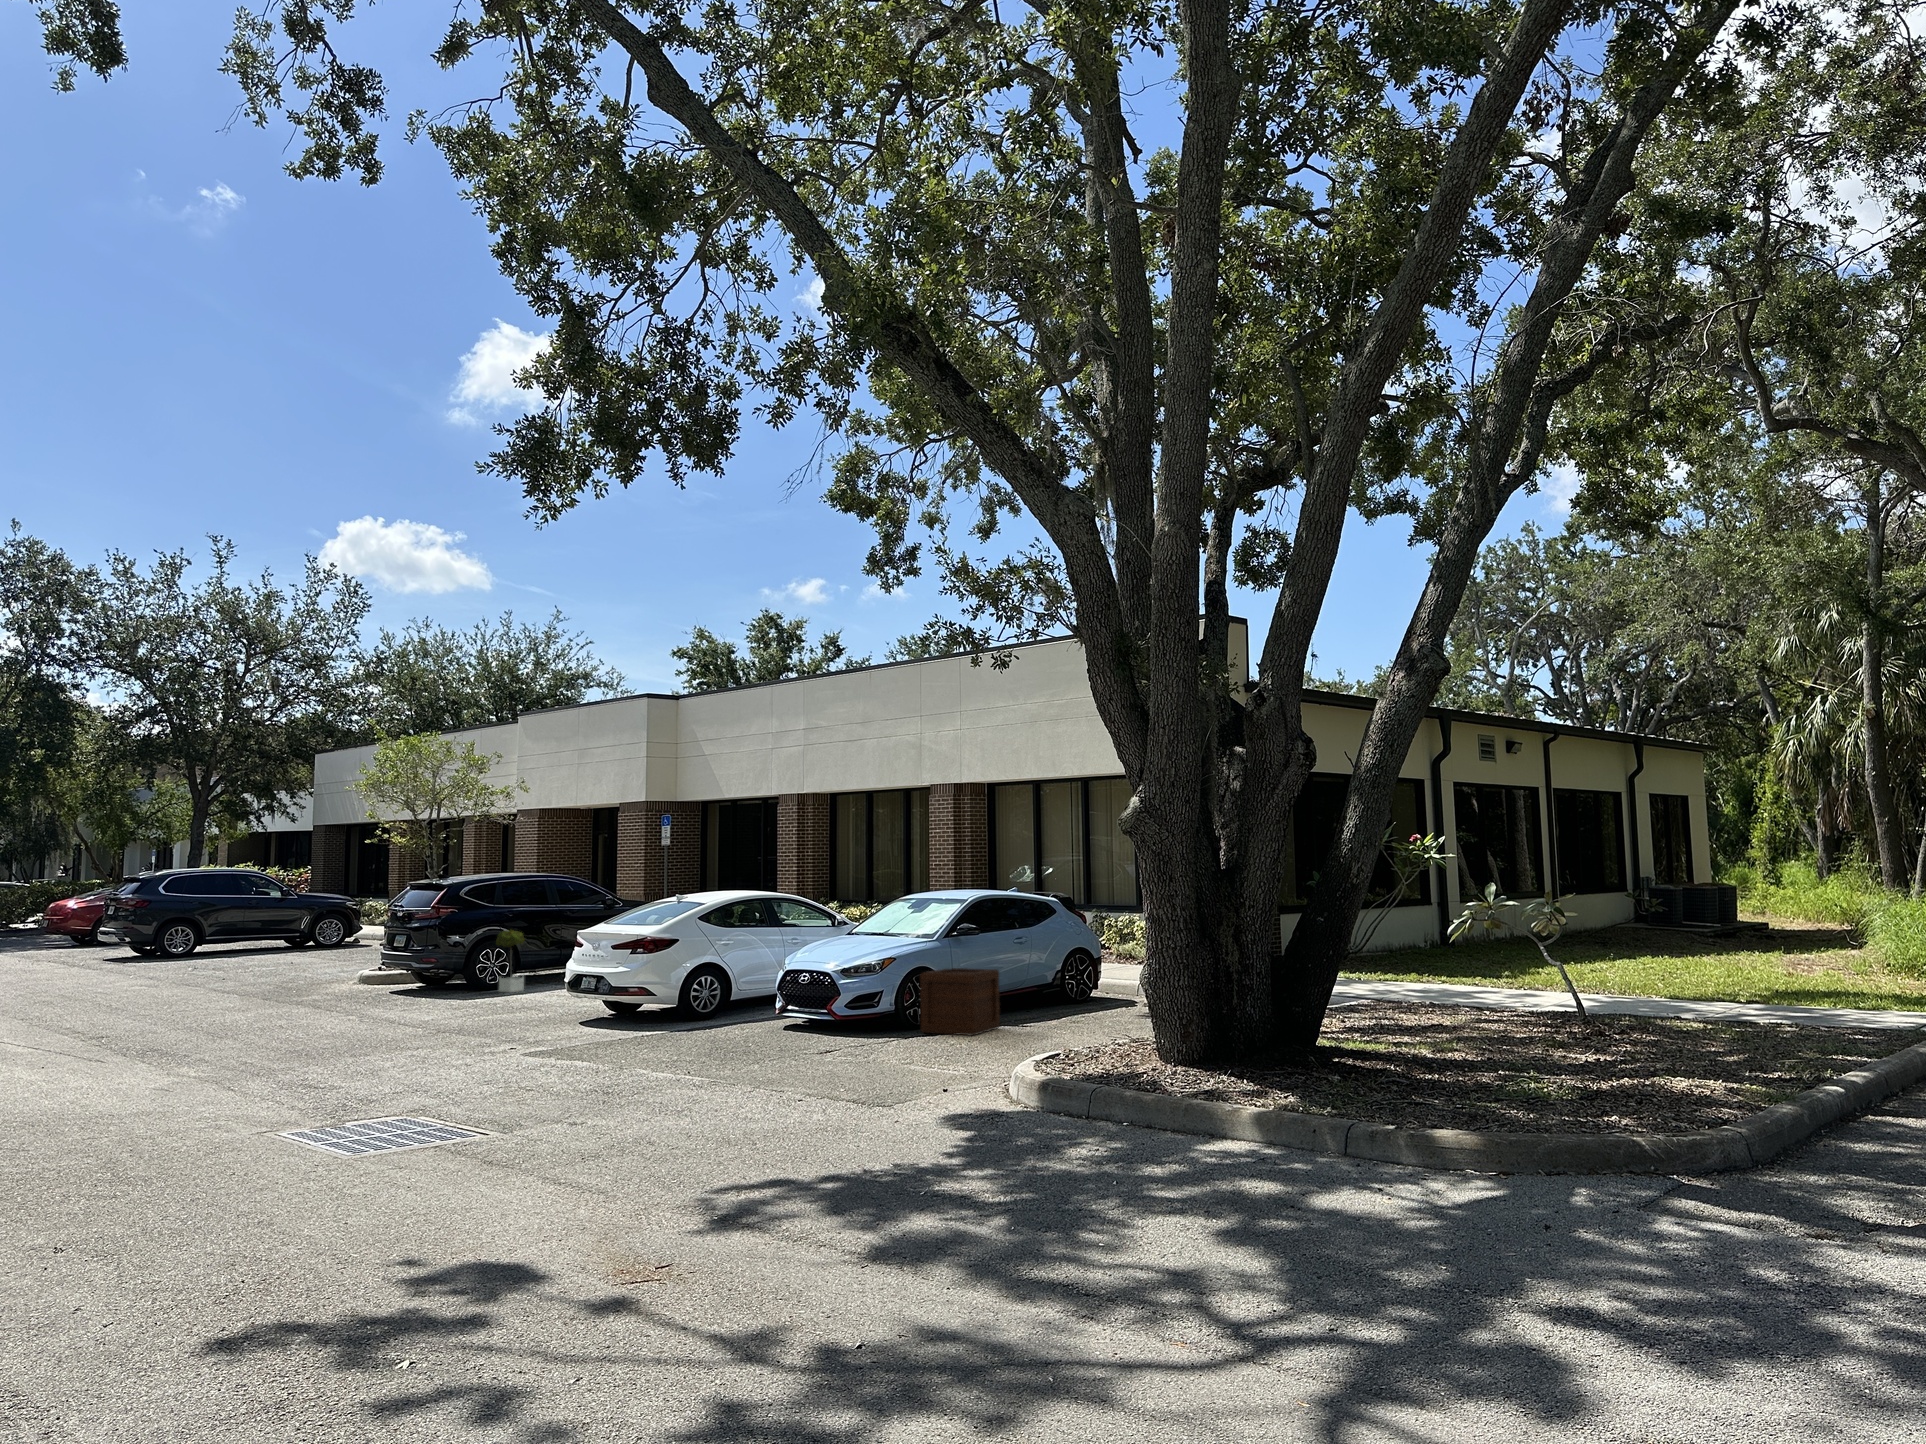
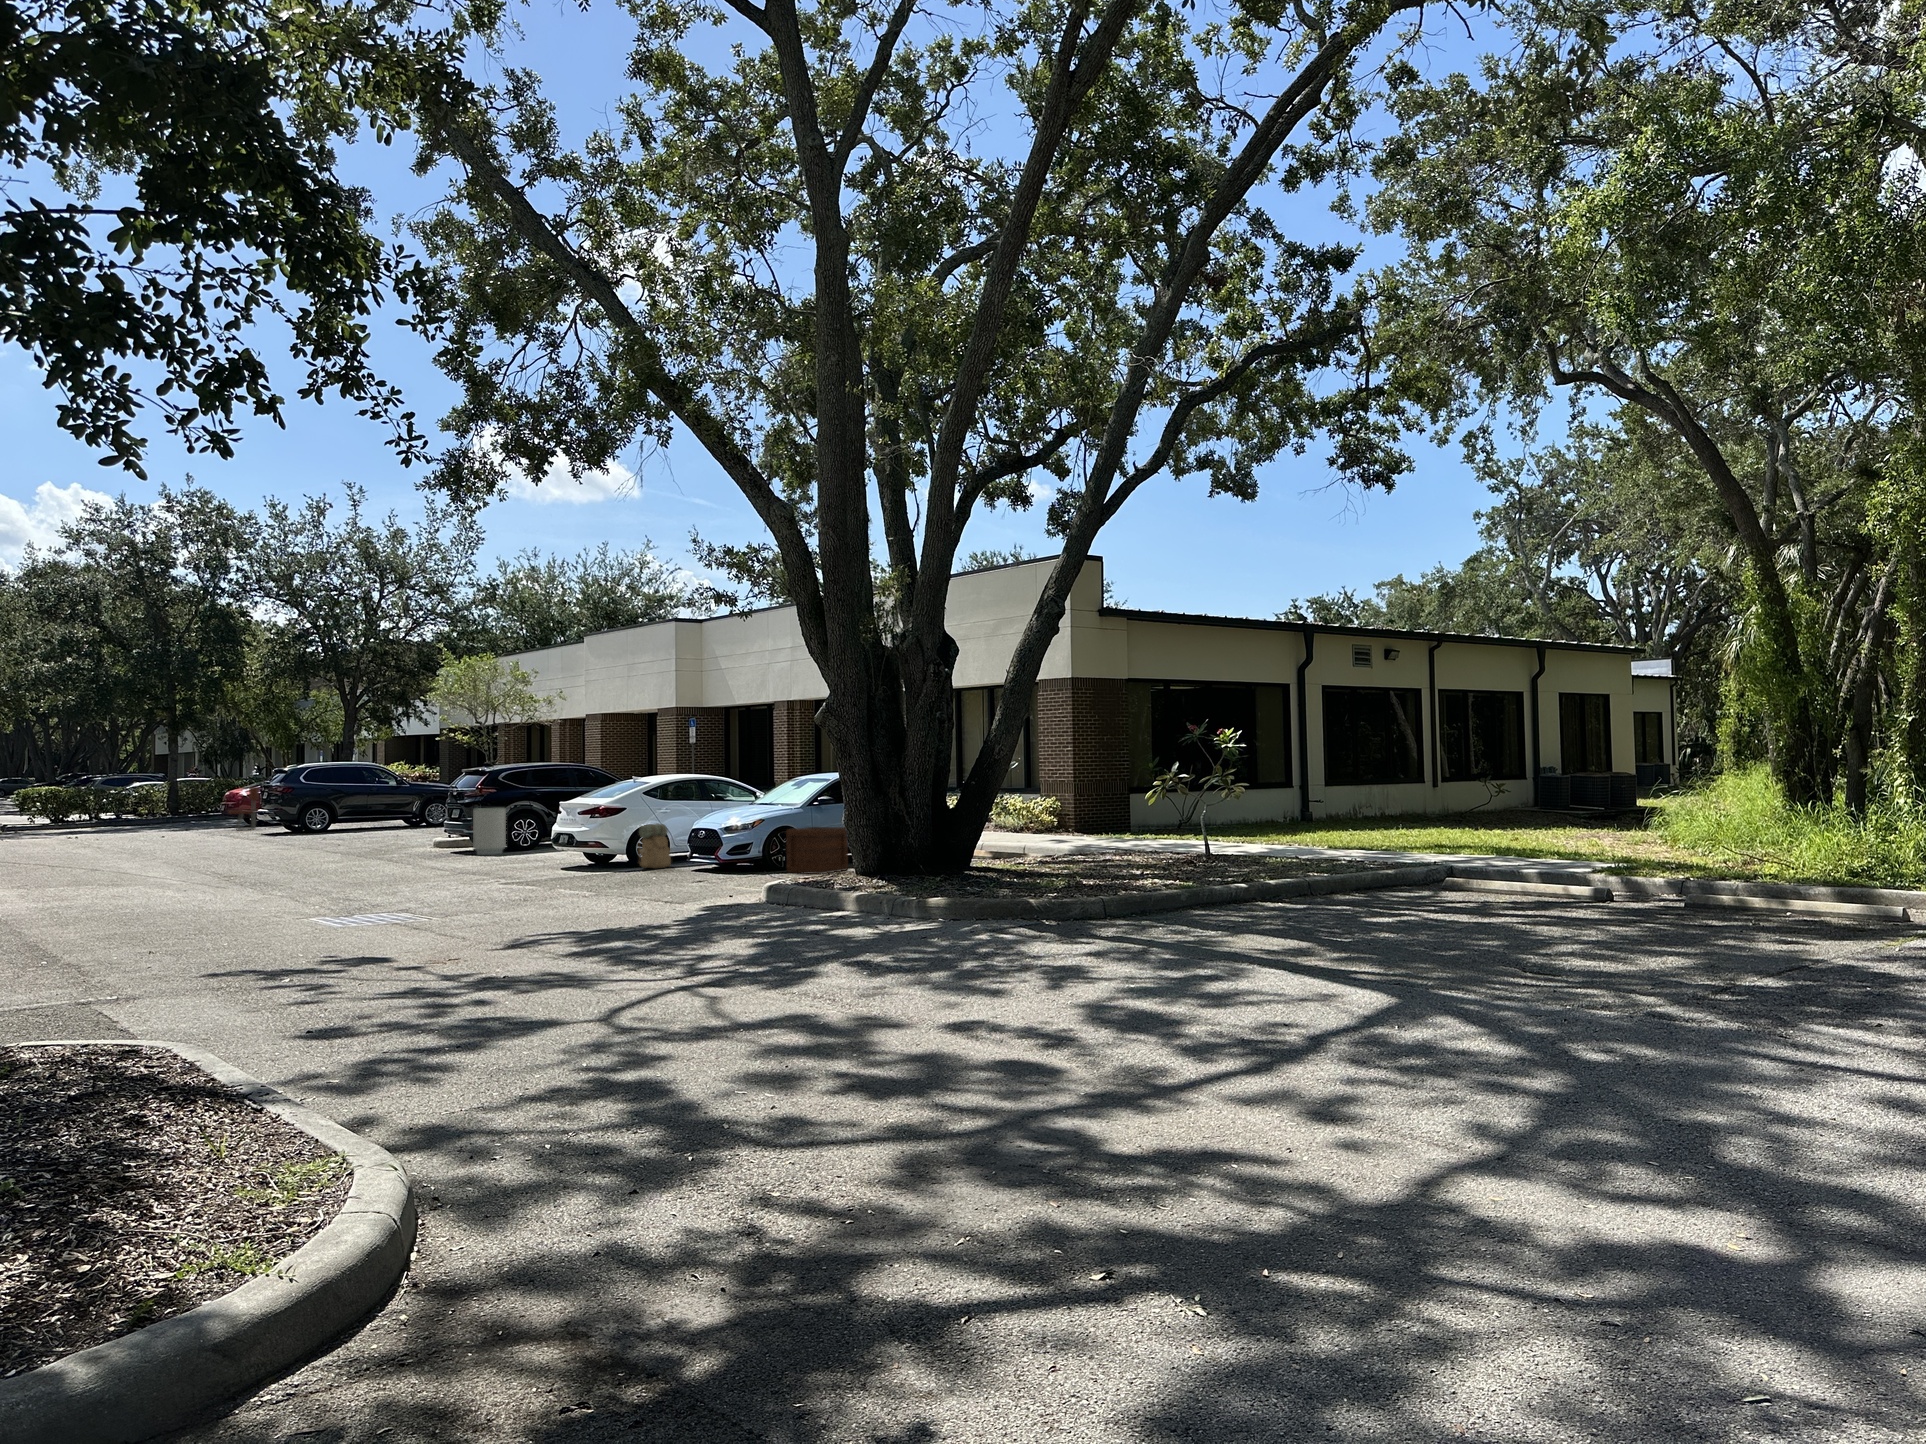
bench: none [54,897,96,953] -> present [228,787,259,831]
potted tree: present [496,930,525,992] -> none [525,804,547,852]
trash can: none [427,933,471,997] -> present [473,808,506,855]
backpack: none [692,961,736,1023] -> present [638,823,671,868]

